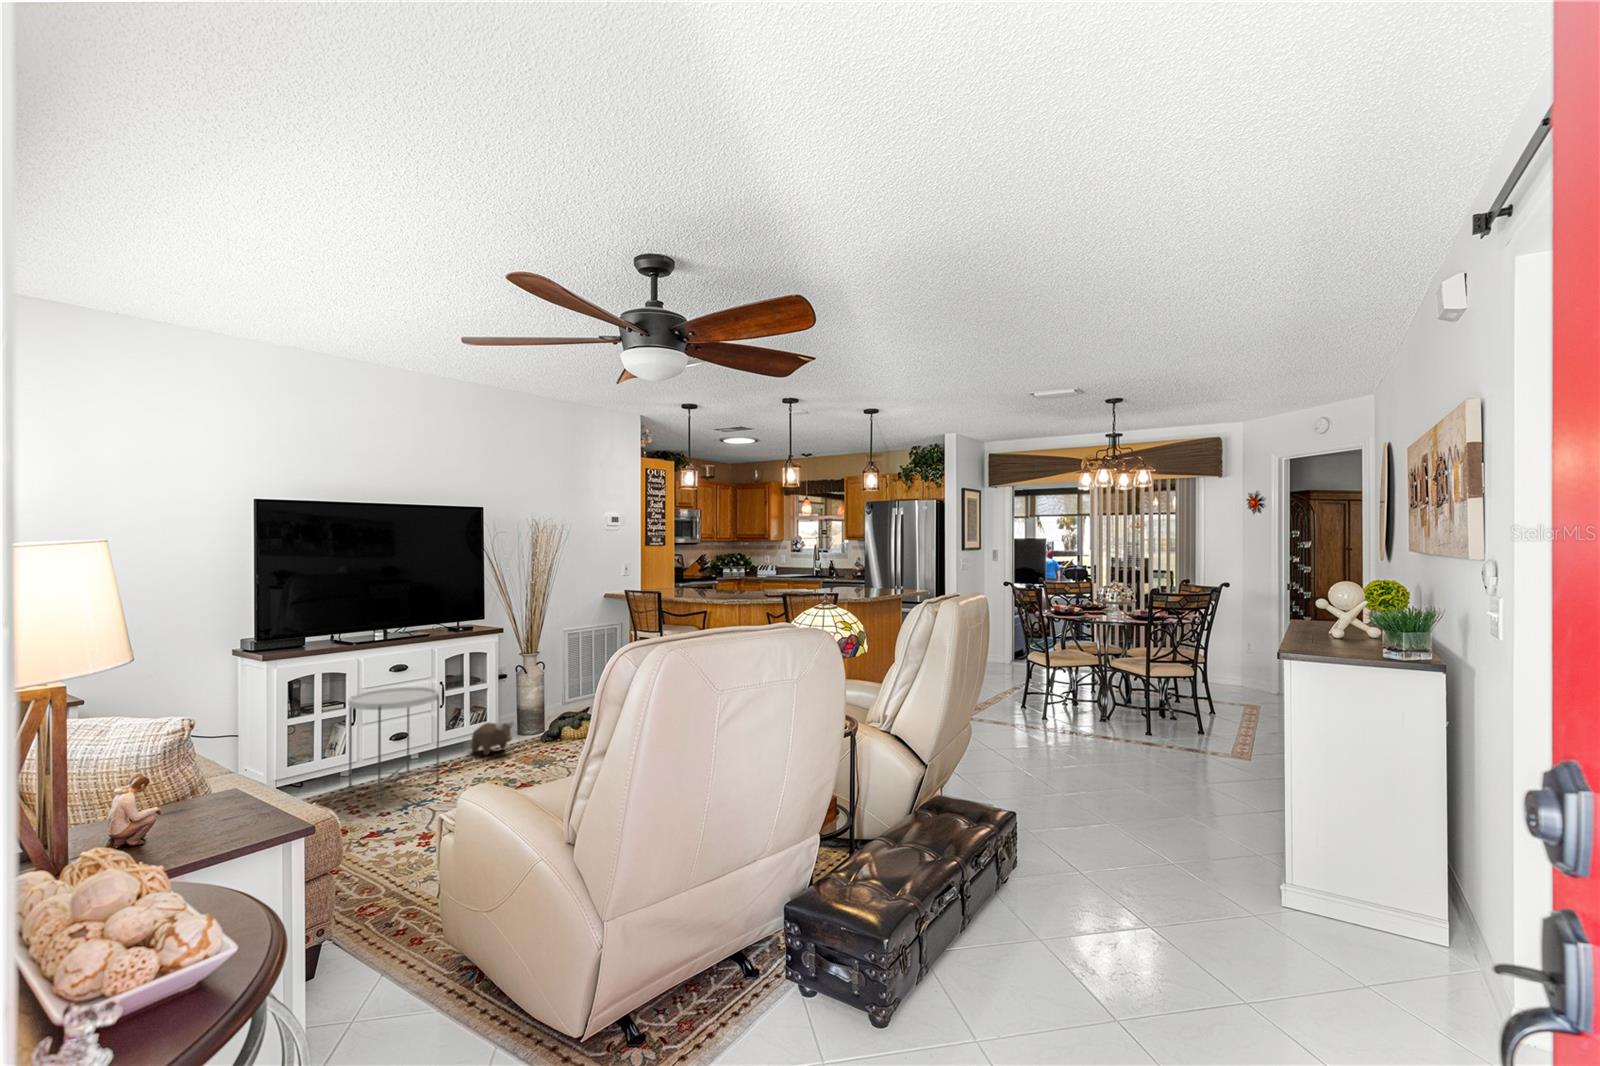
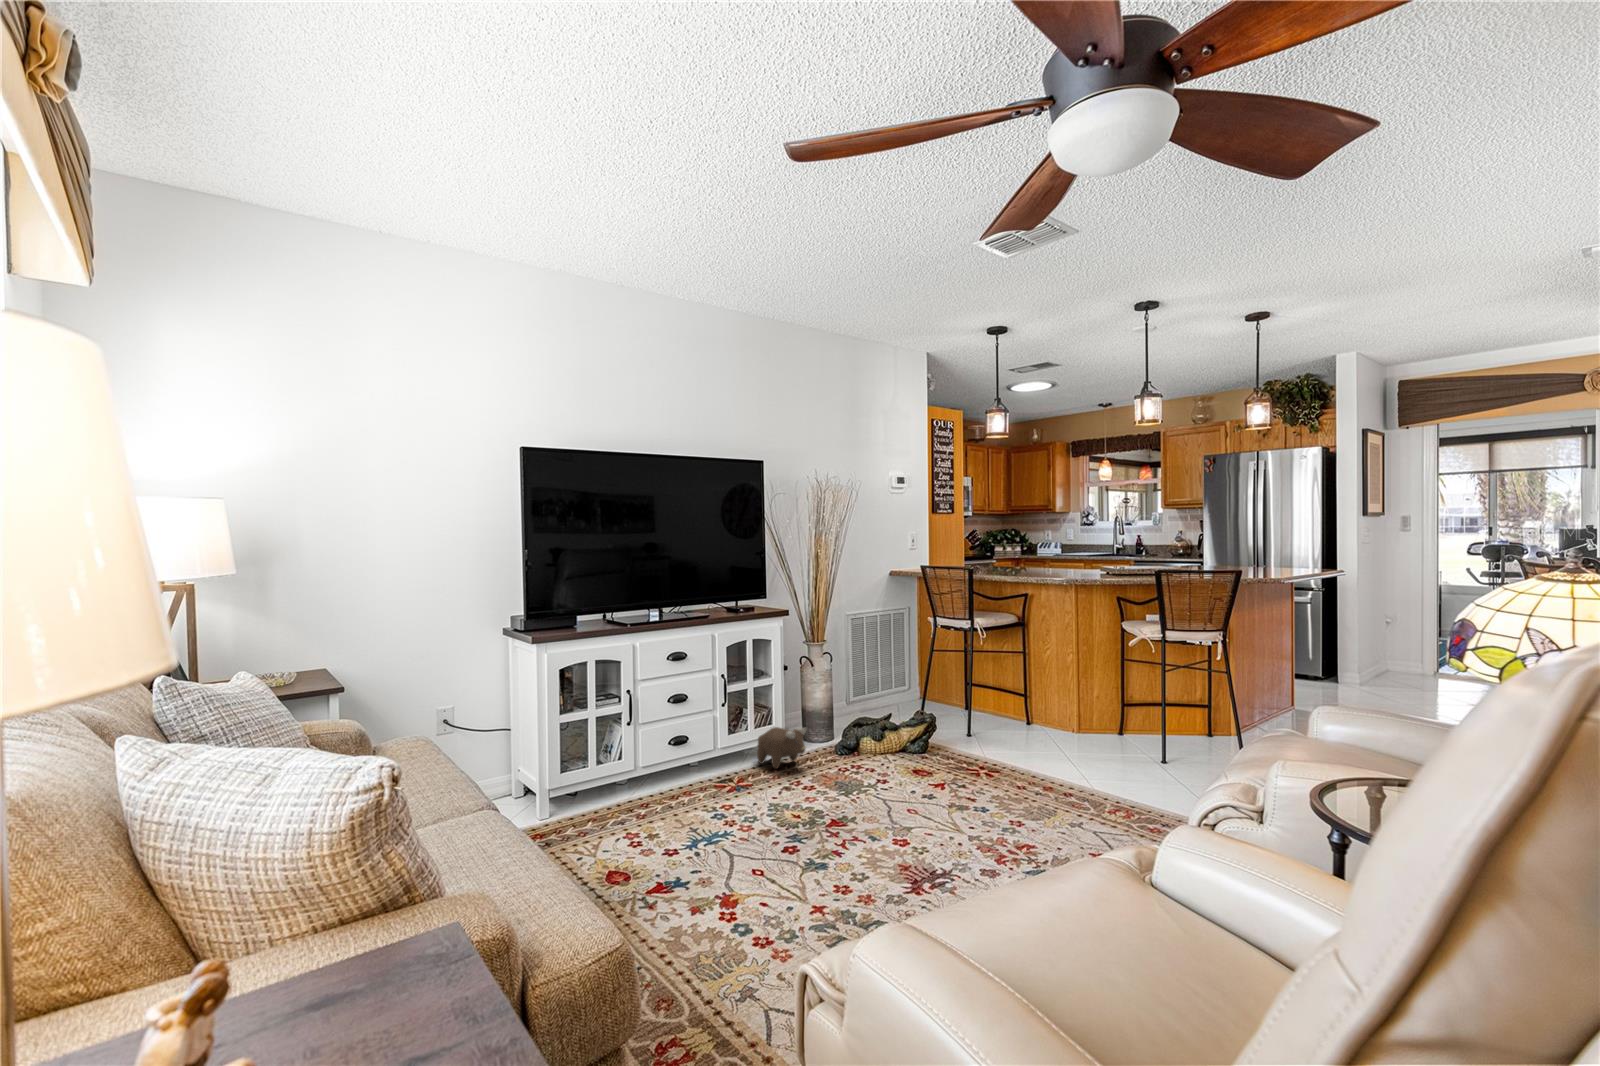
side table: present [348,687,439,798] -> none [624,680,728,825]

